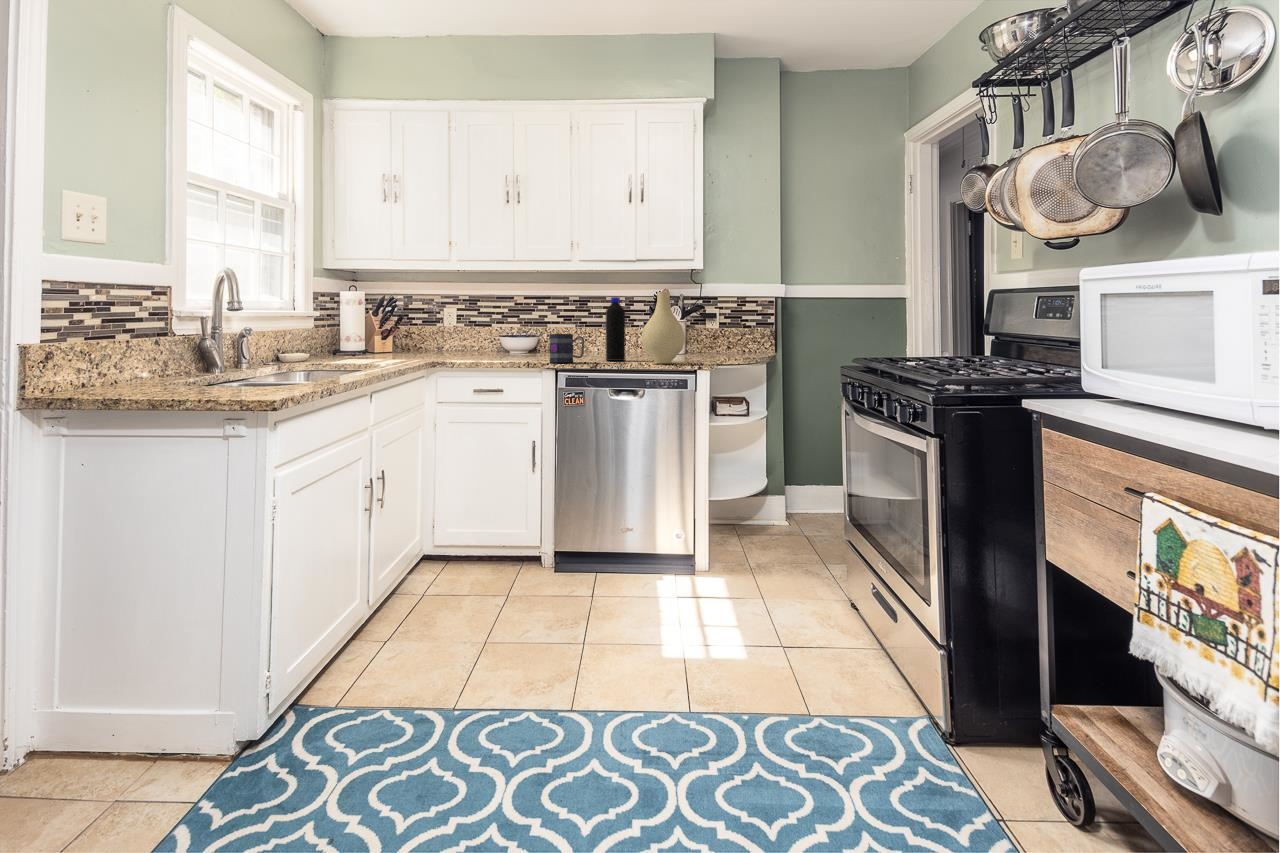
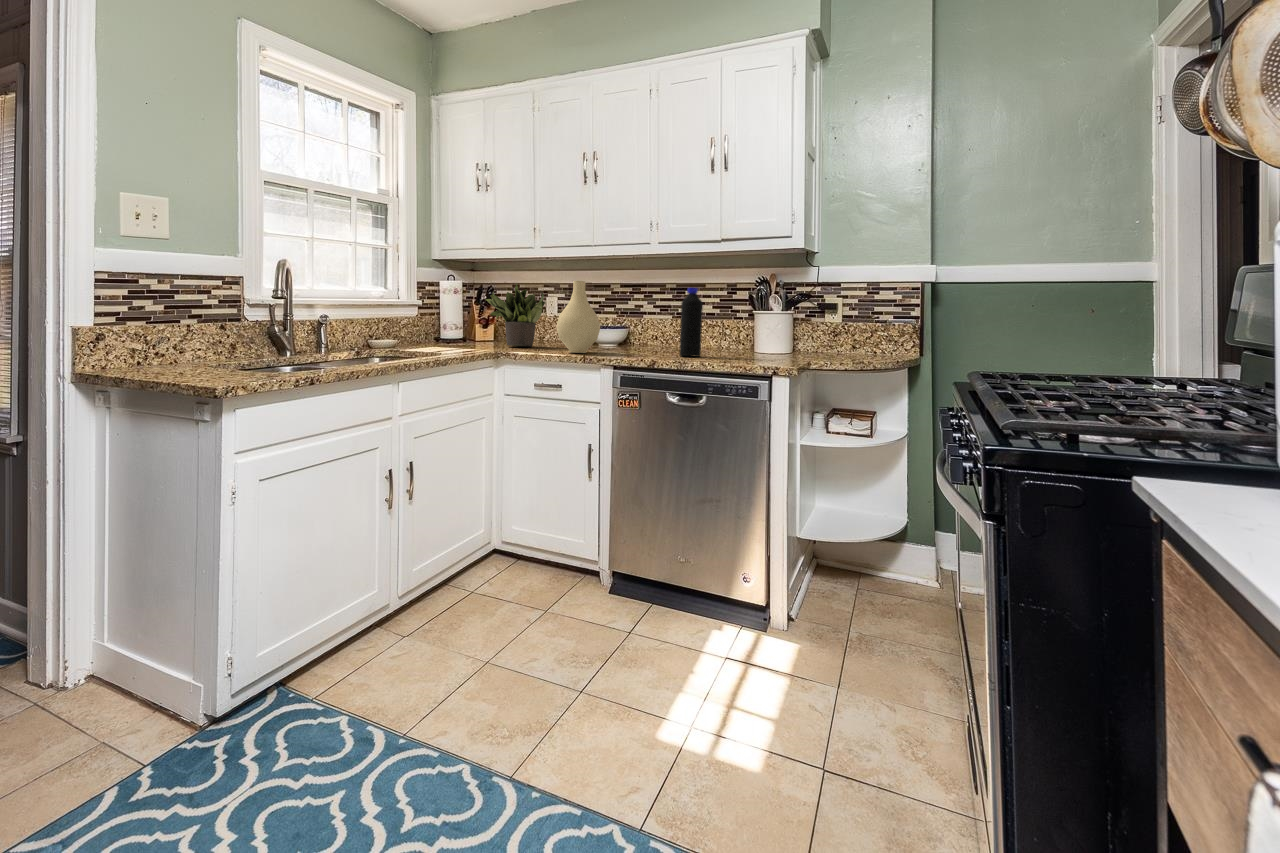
vase: present [641,292,685,363] -> present [556,281,600,353]
potted plant: none [395,293,462,358] -> present [486,283,545,347]
mug: present [549,334,584,363] -> none [615,326,651,357]

